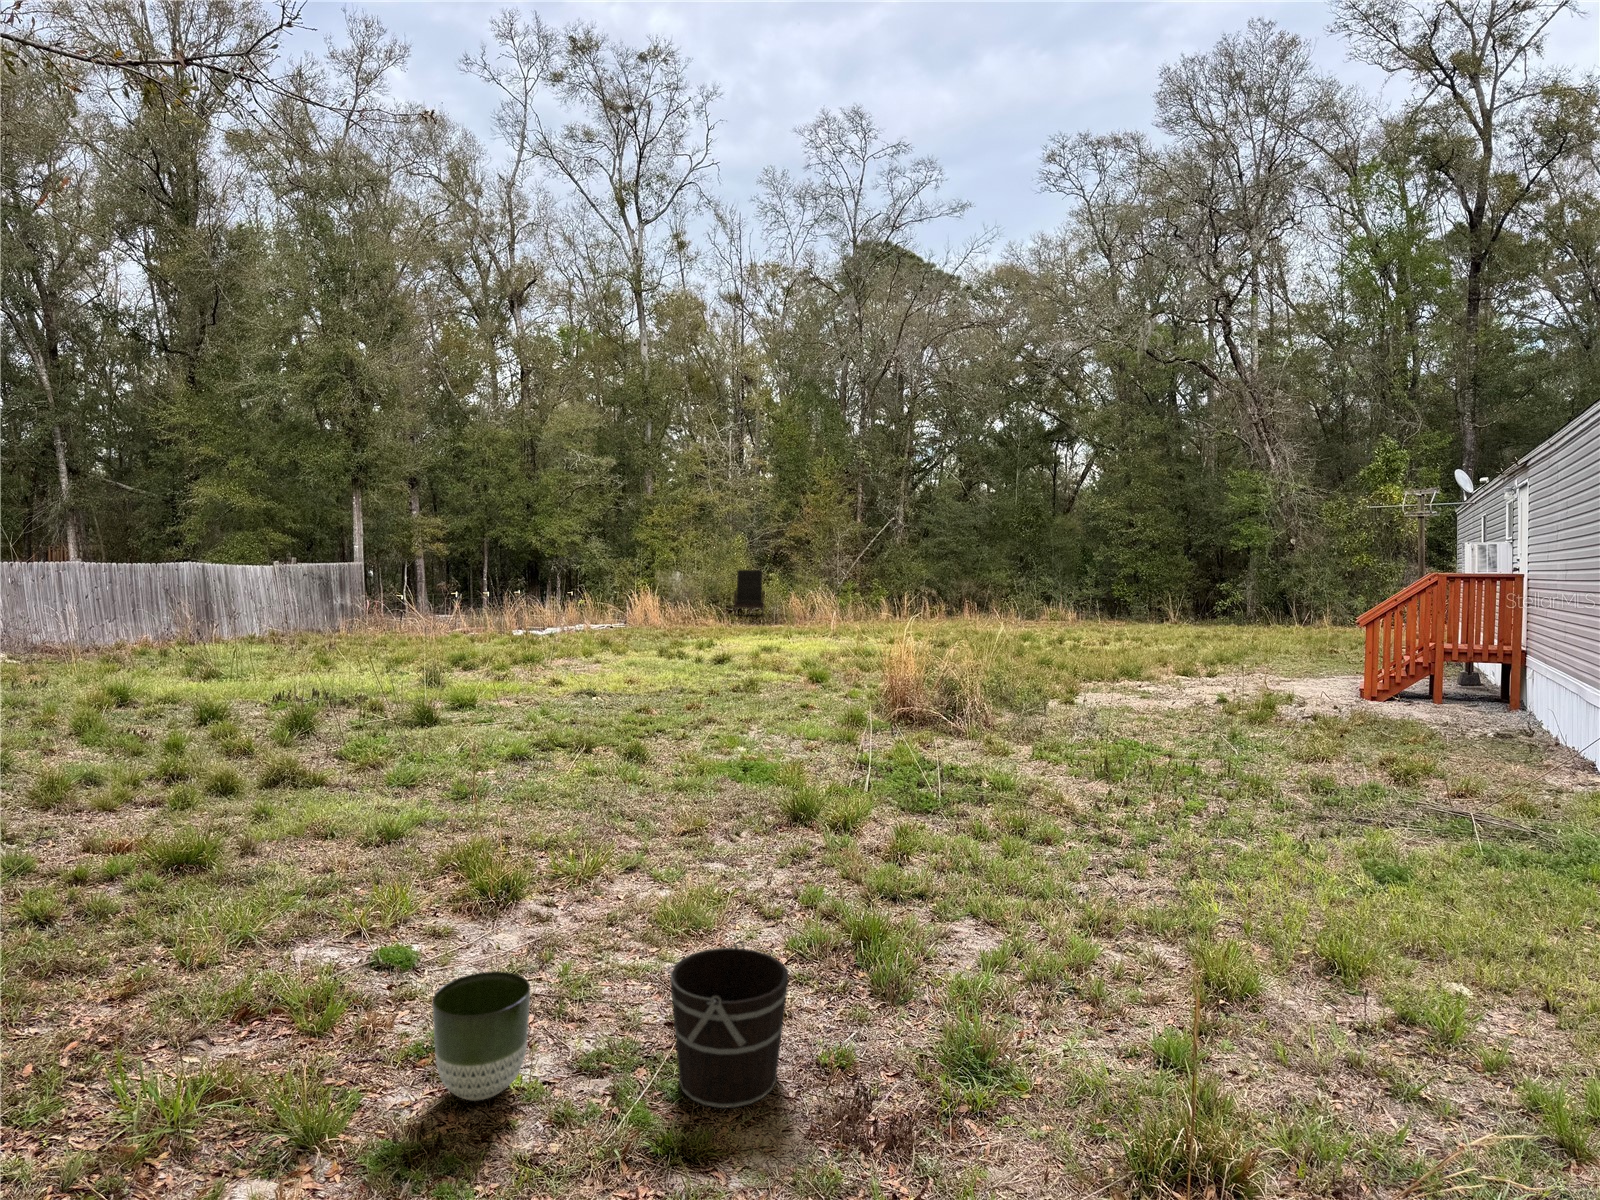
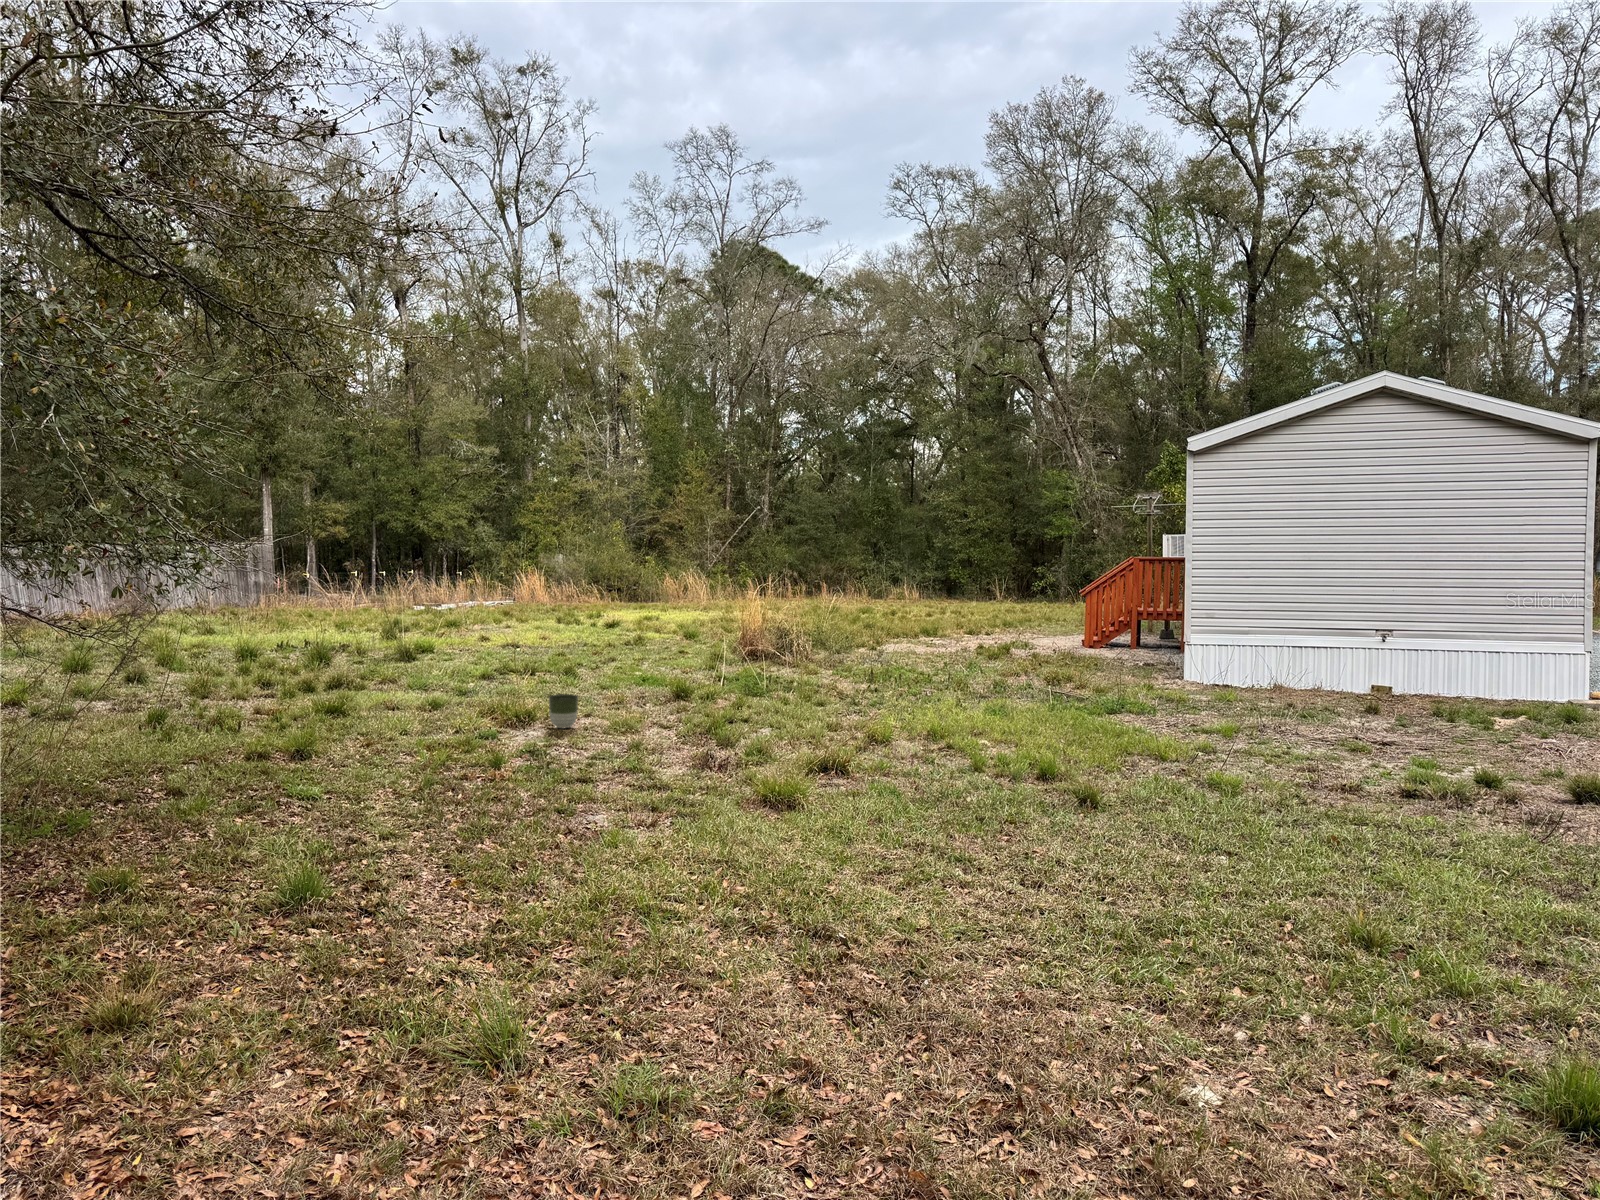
lounge chair: present [734,570,765,614] -> none [615,554,643,595]
bucket: present [667,942,789,1108] -> none [622,687,661,729]

